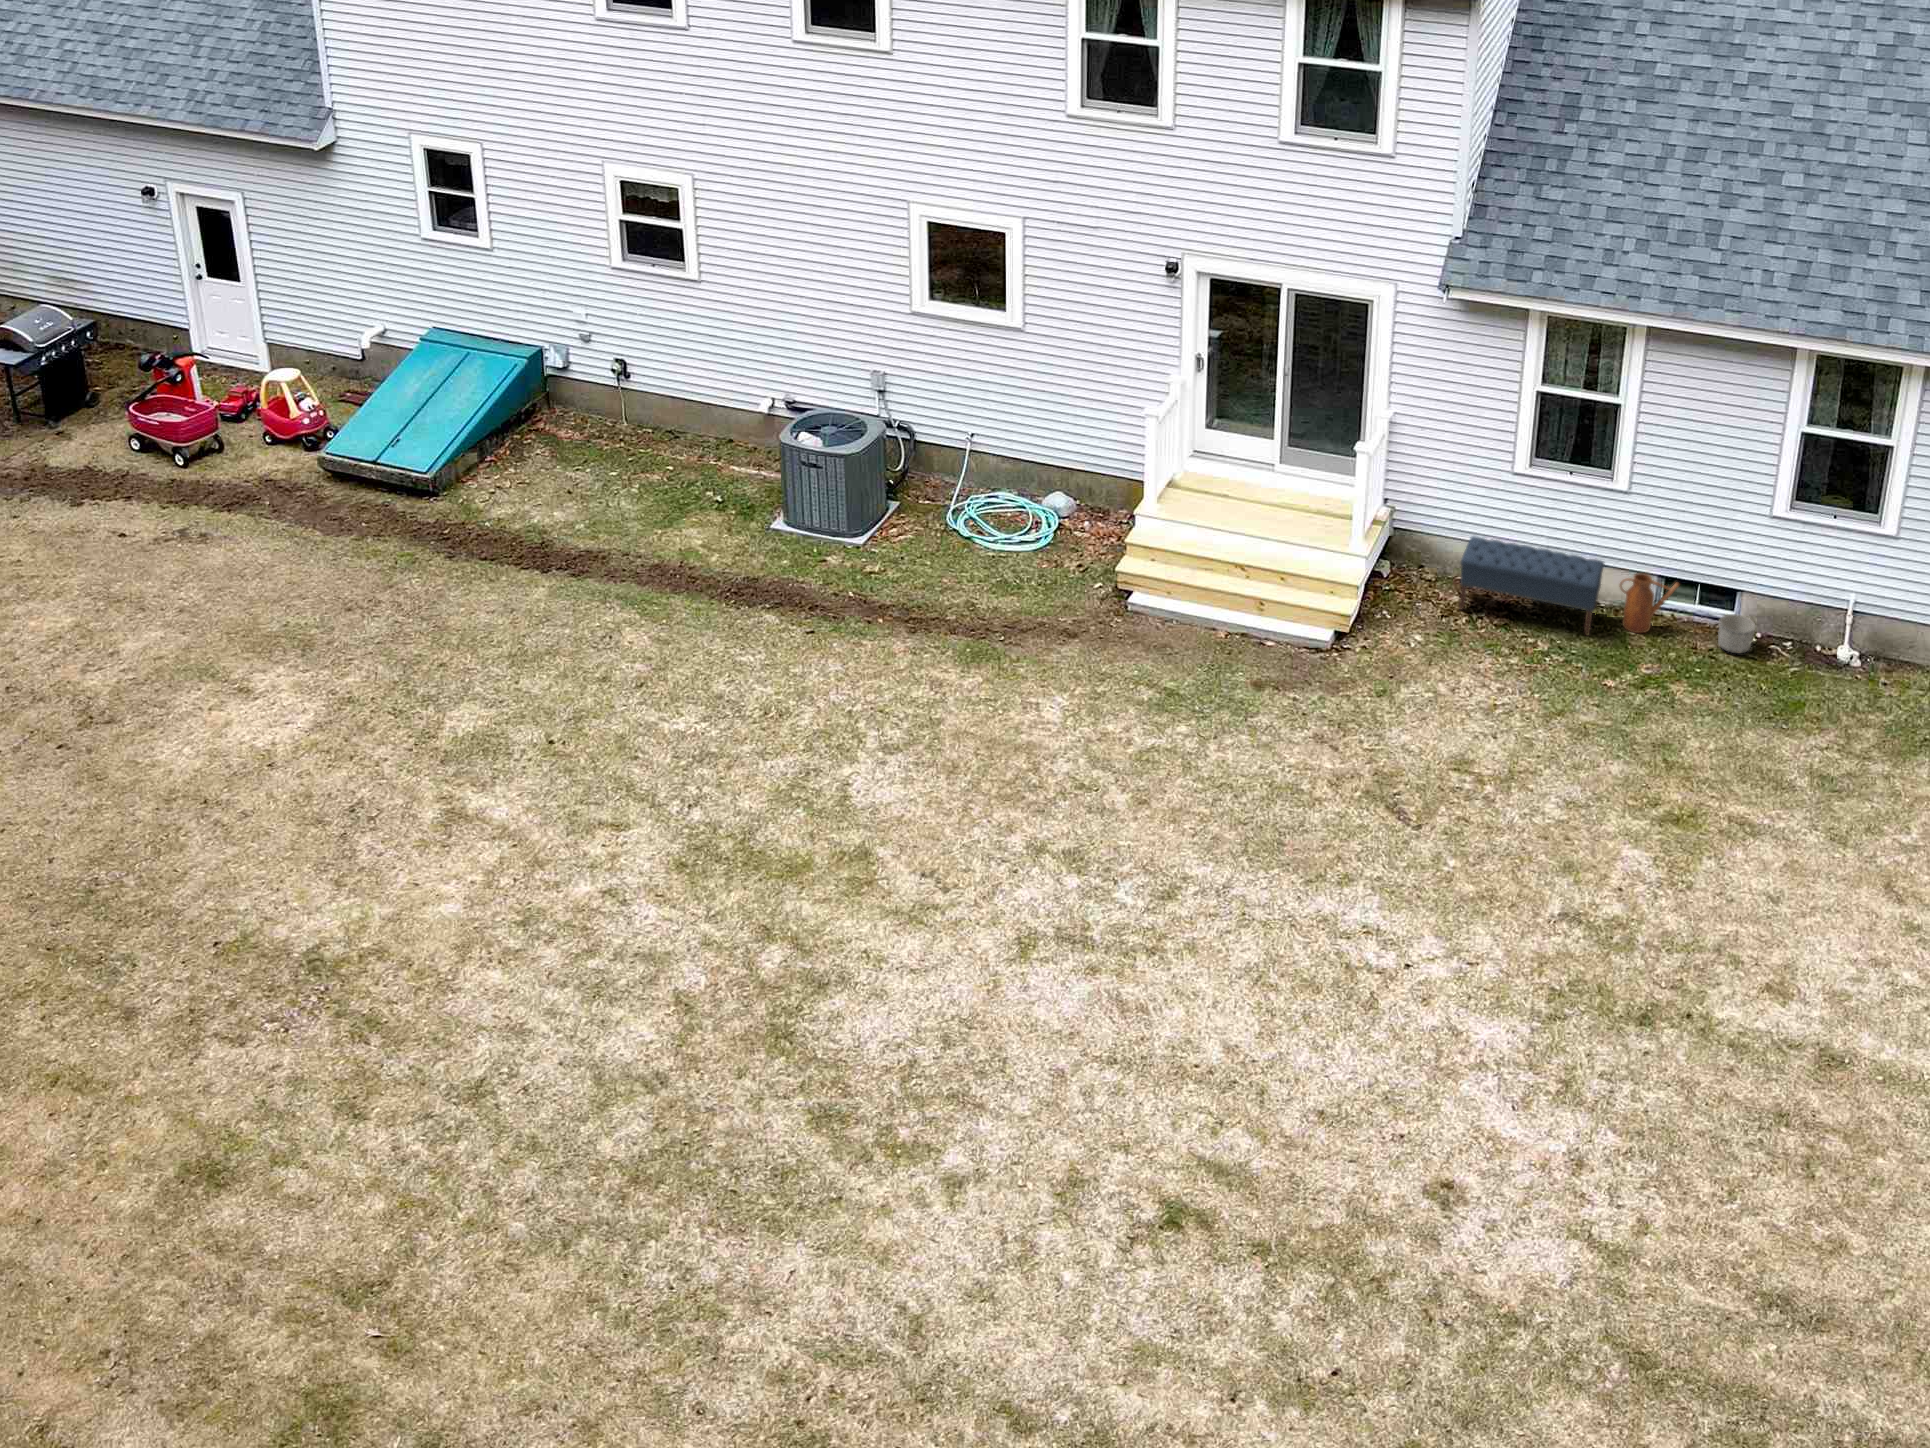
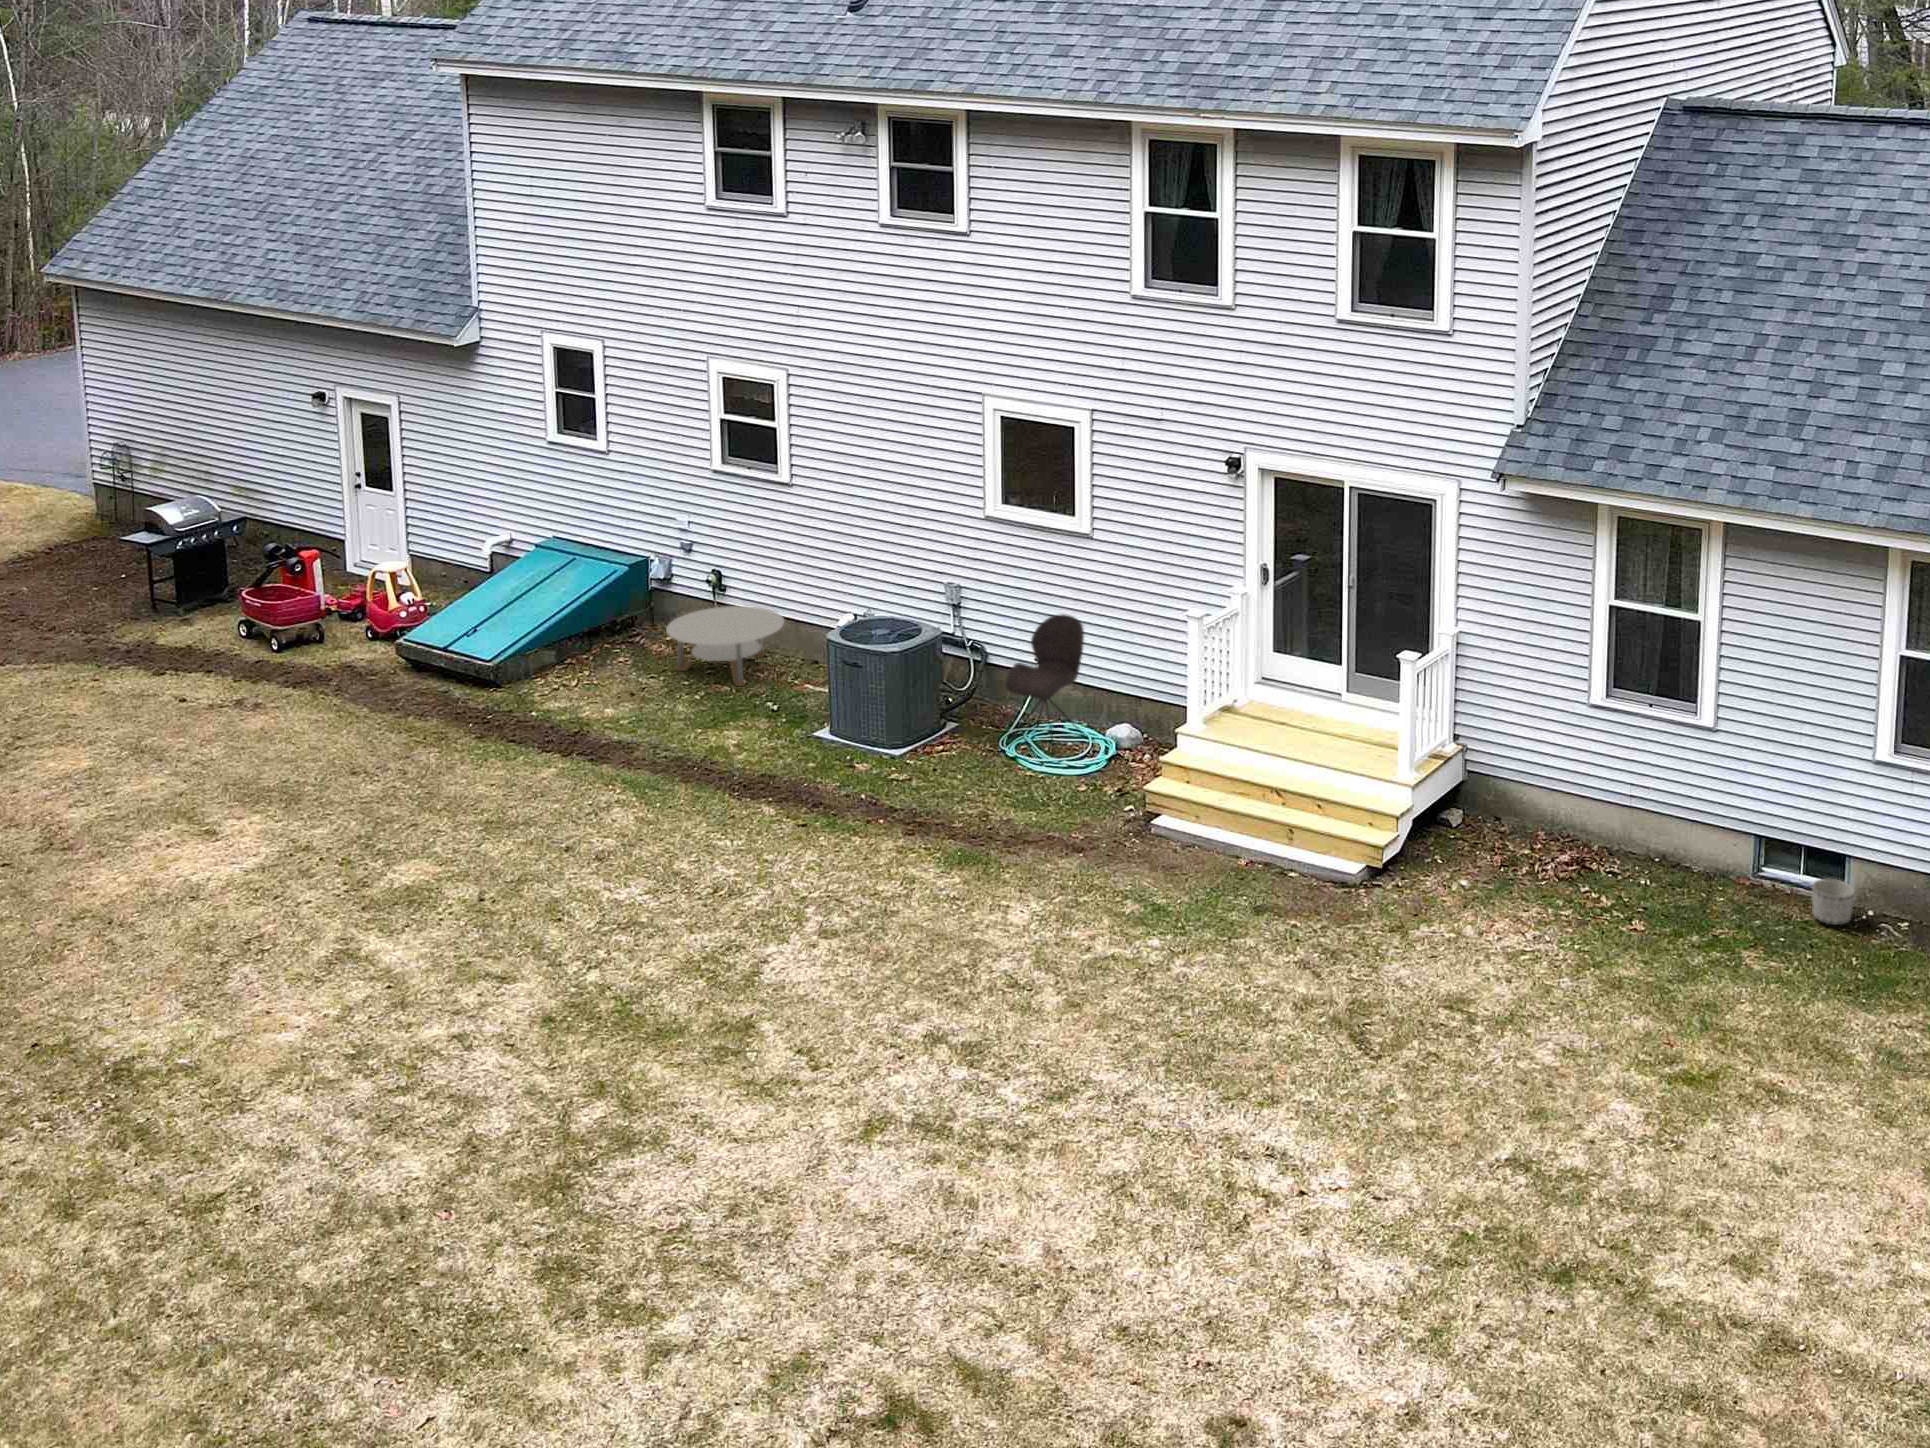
round table: none [595,397,707,480] -> present [666,606,784,686]
chair: none [958,404,1026,534] -> present [1005,614,1084,752]
bench: present [1459,537,1604,636] -> none [1518,776,1686,895]
watering can: present [1620,573,1679,633] -> none [1700,824,1768,897]

